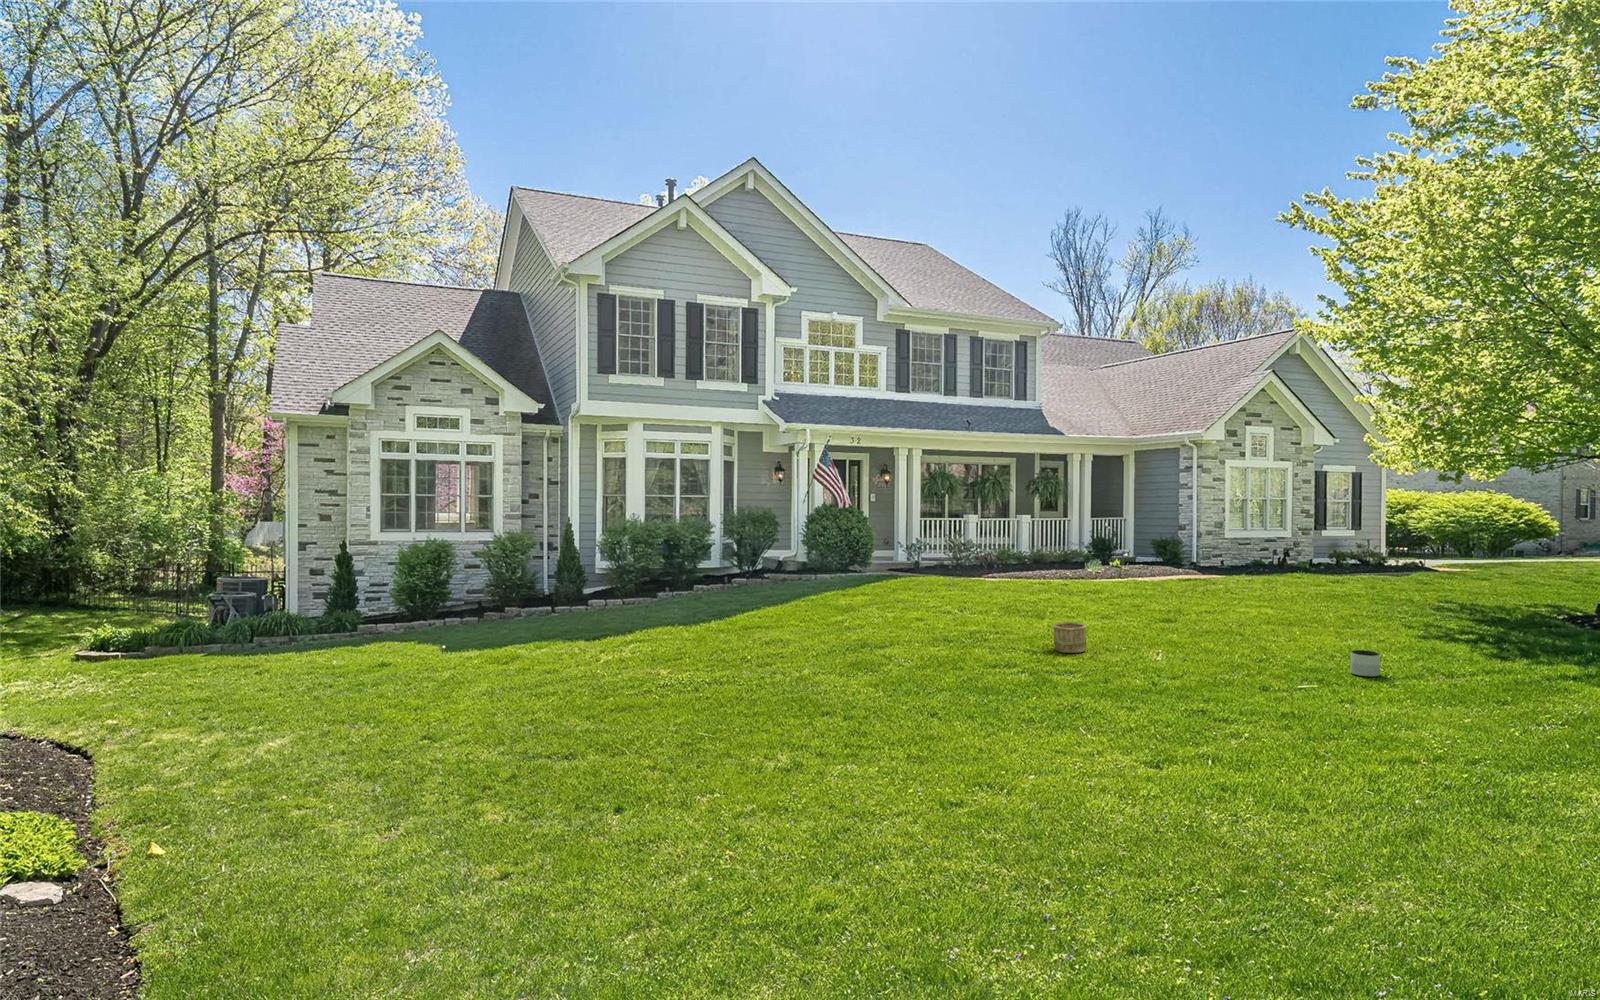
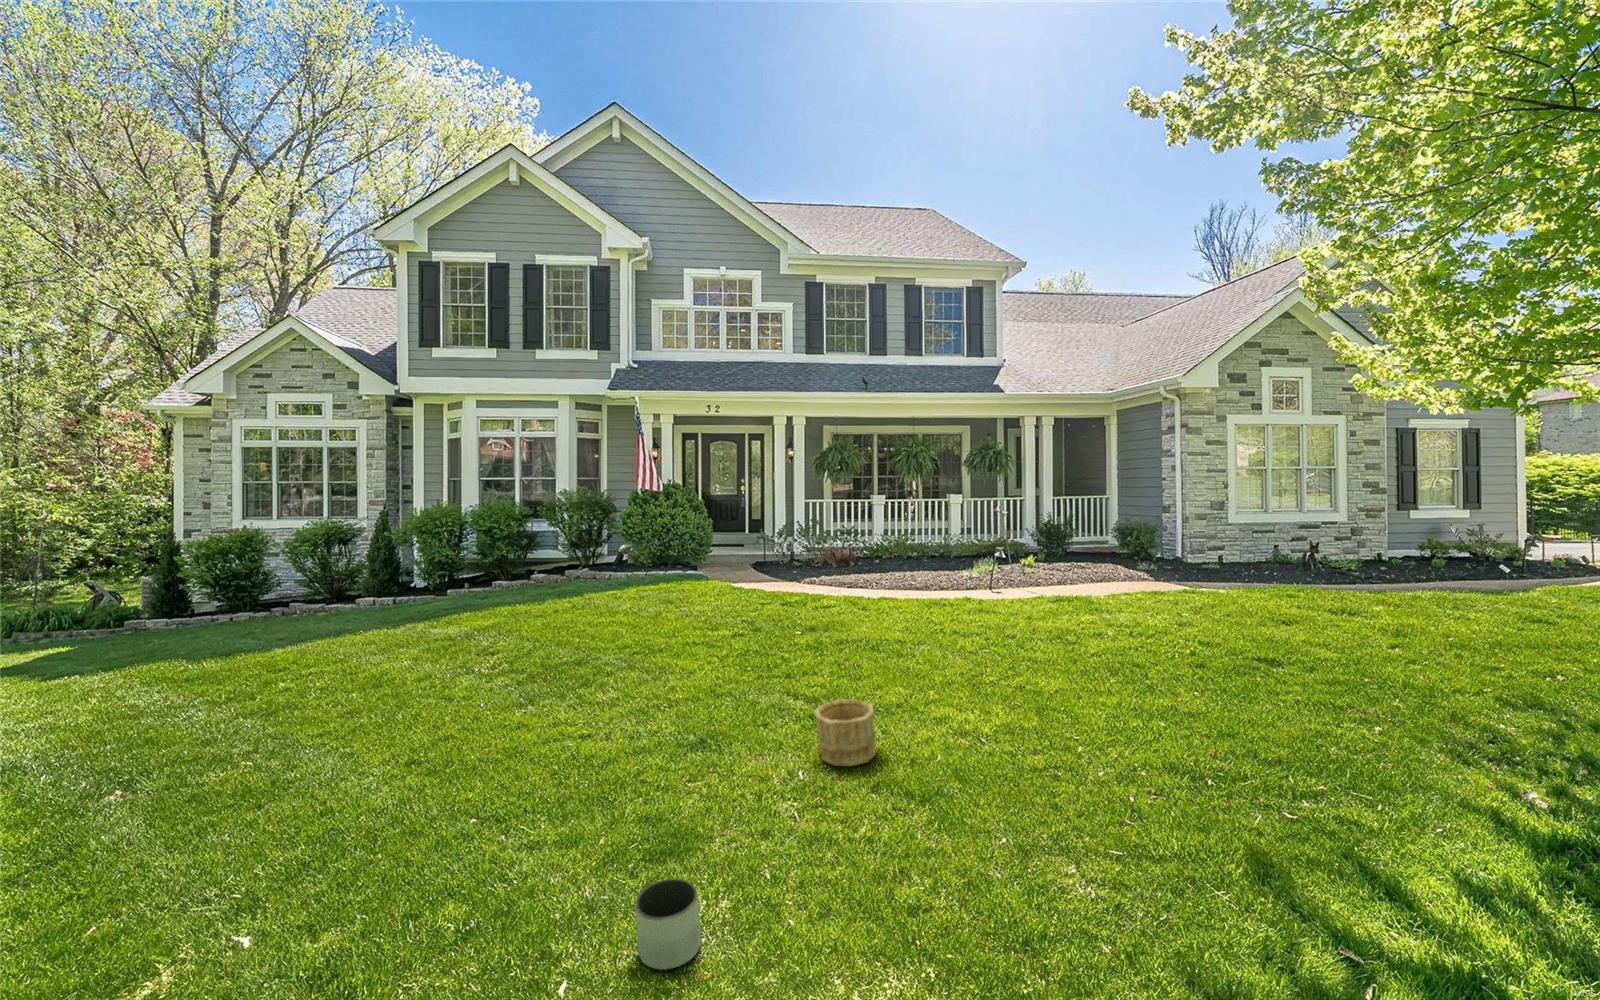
wooden bucket: present [1053,622,1087,653] -> present [814,699,876,767]

